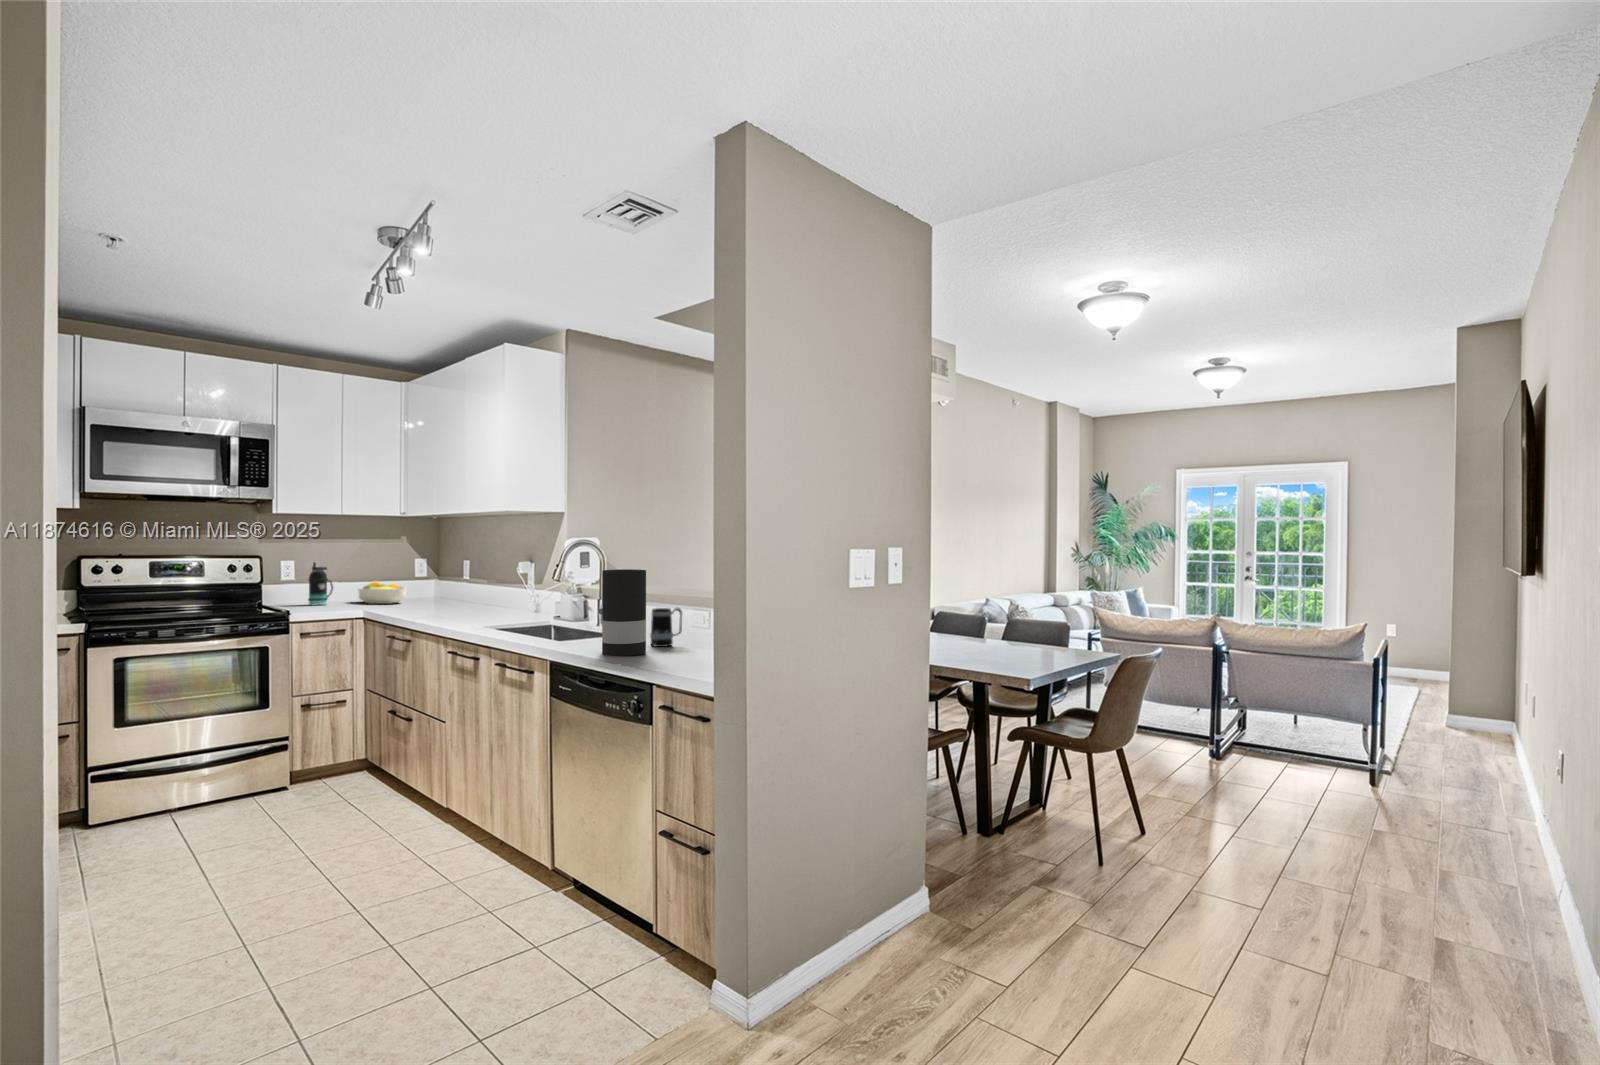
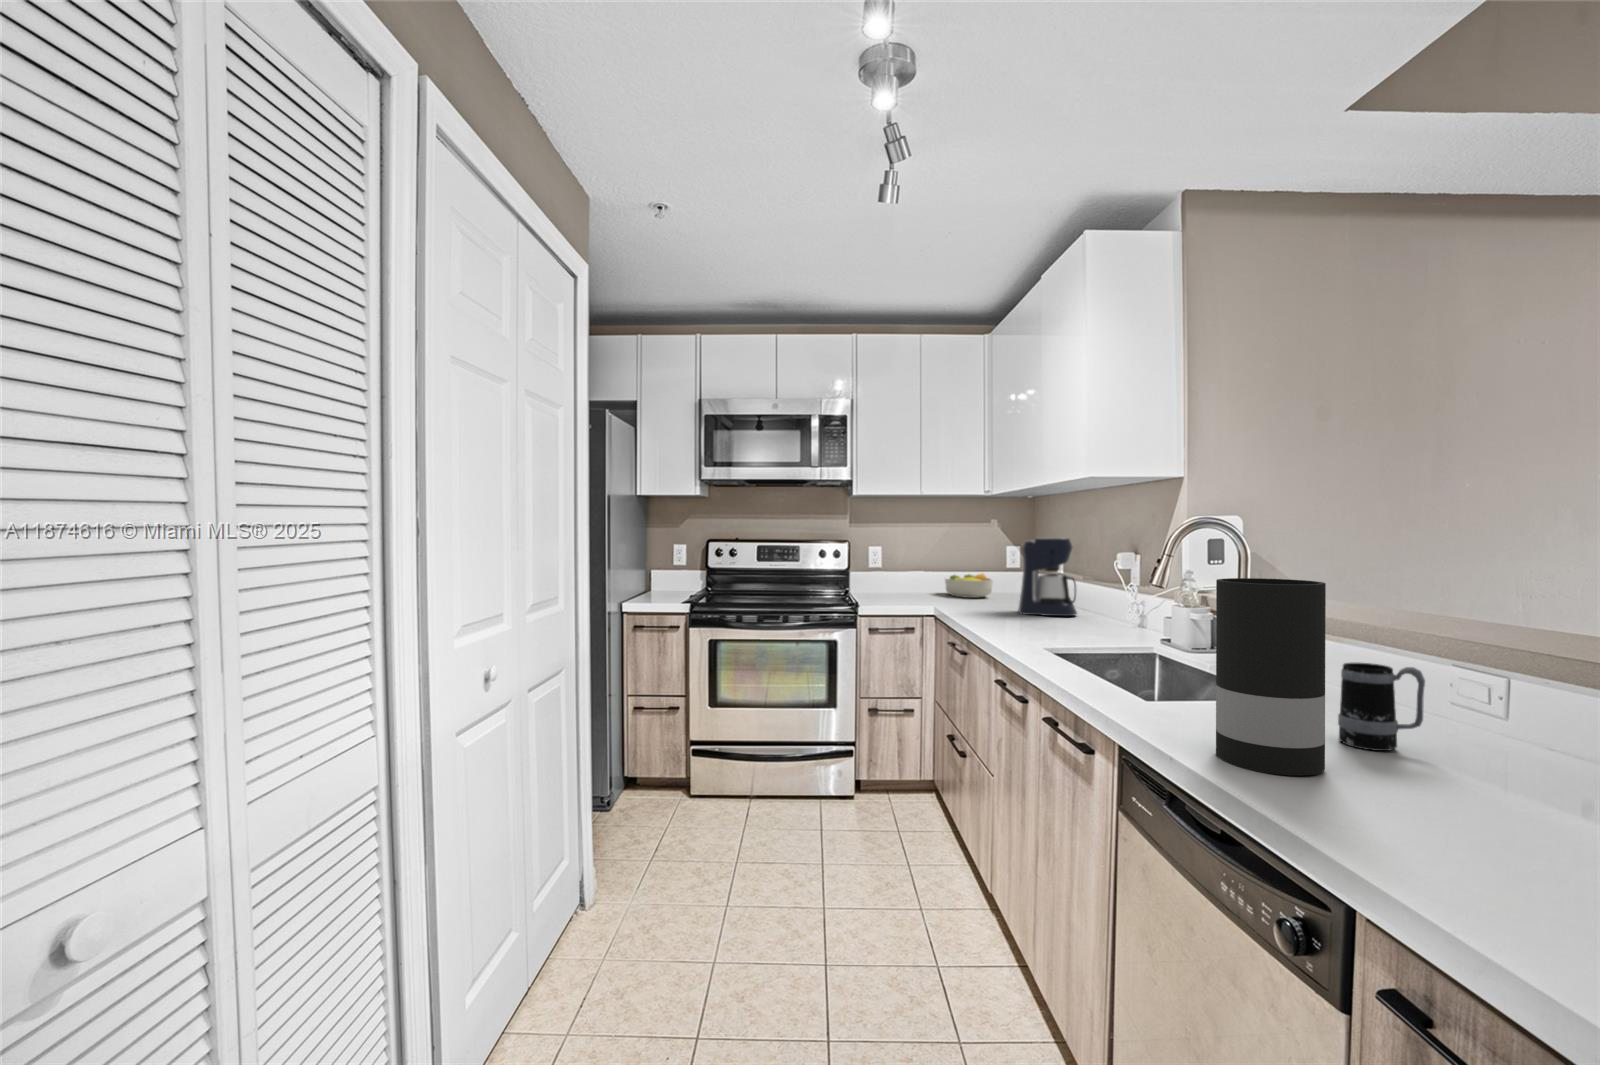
coffee maker: none [439,552,486,612] -> present [1018,538,1077,616]
bottle: present [308,563,333,605] -> none [891,548,916,596]

